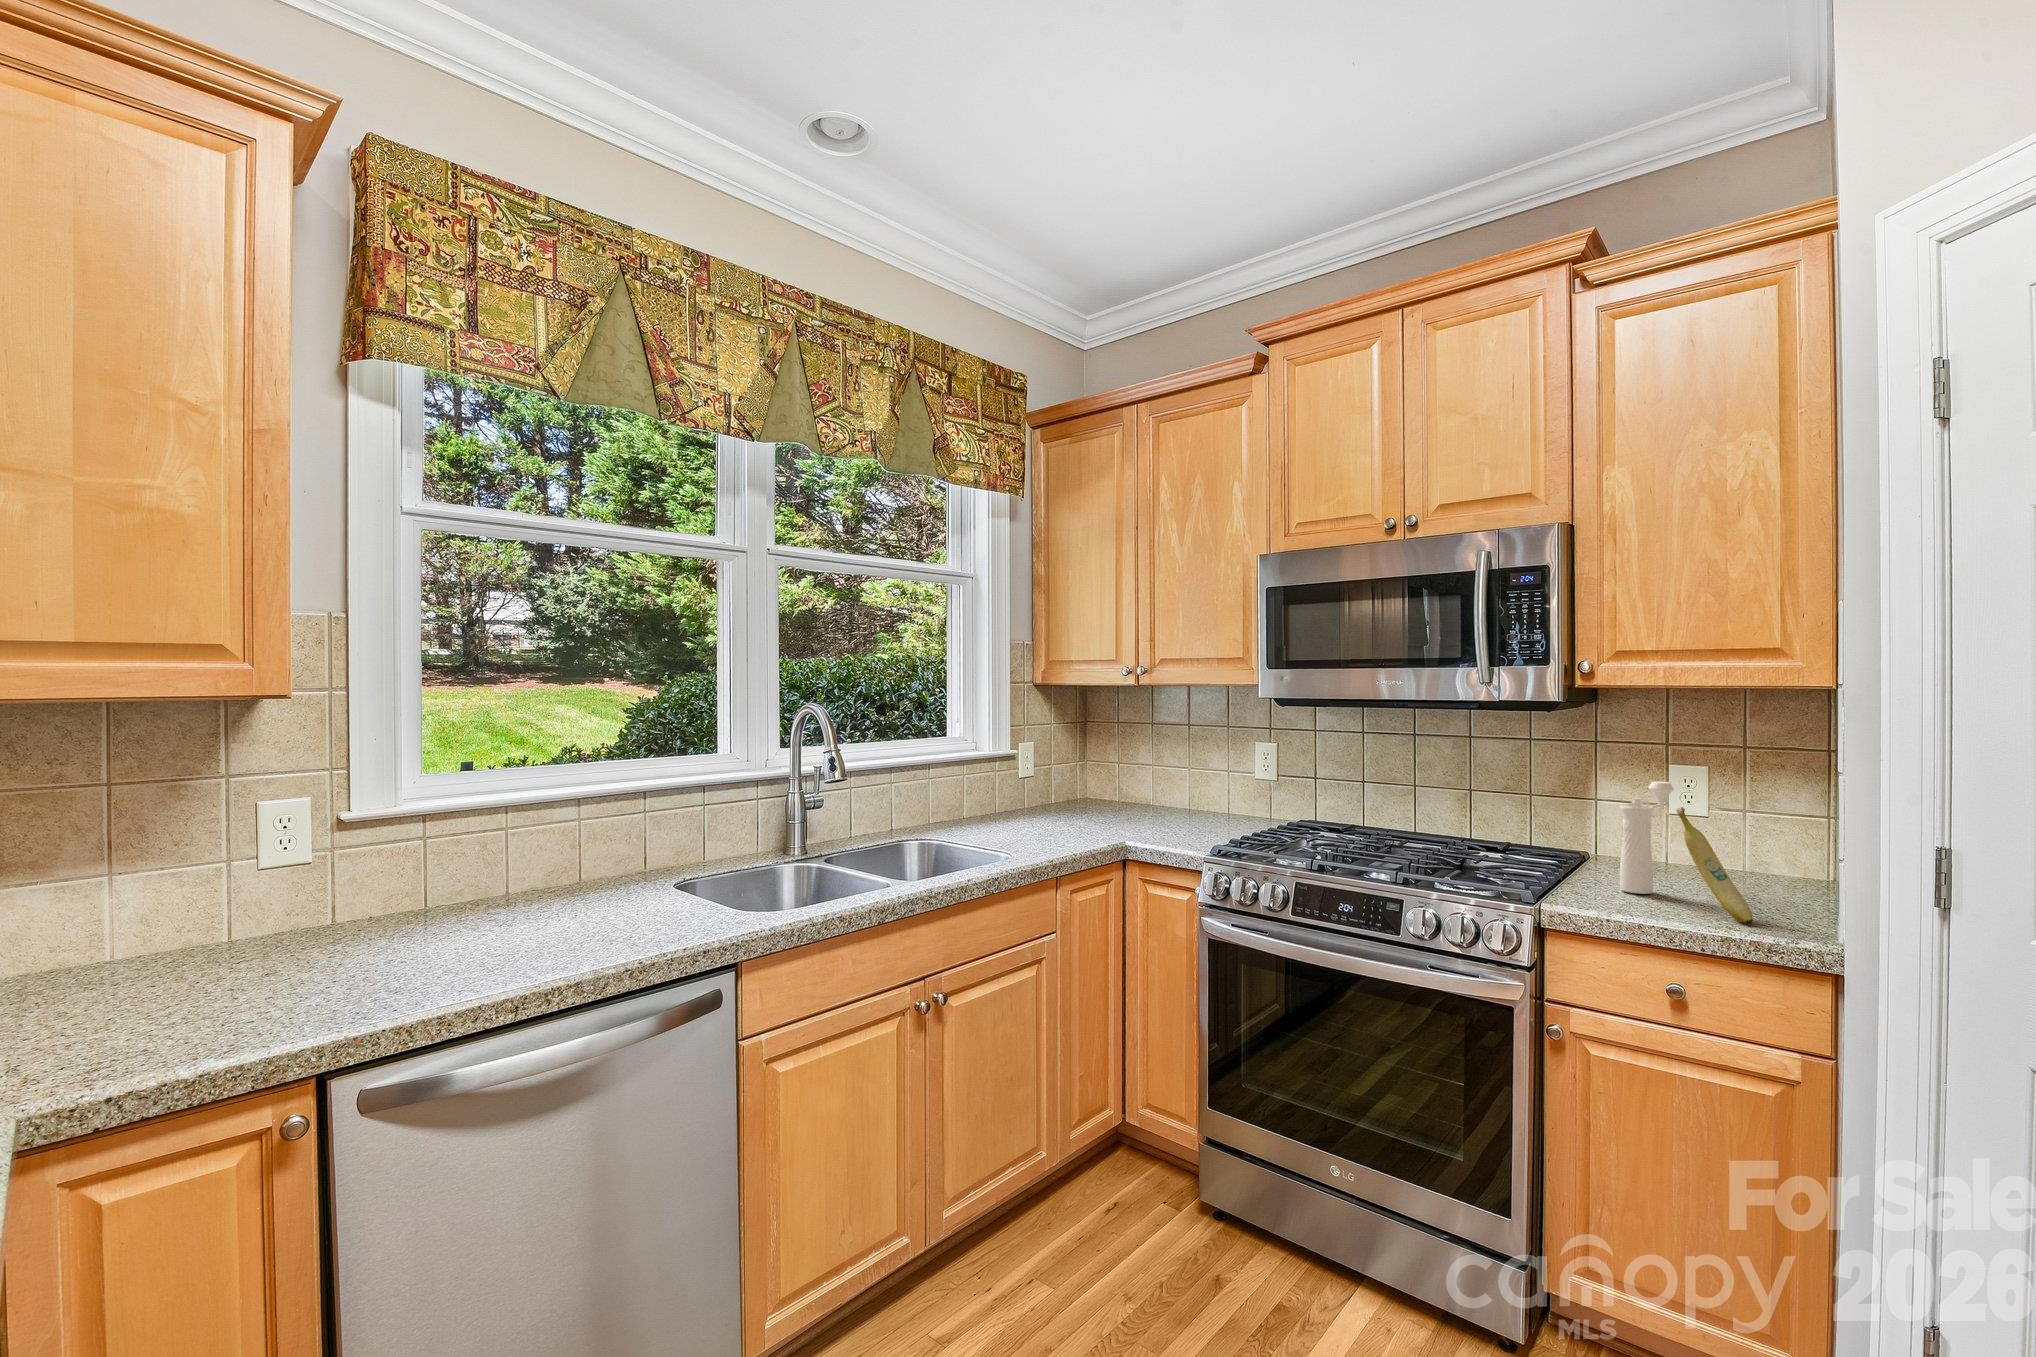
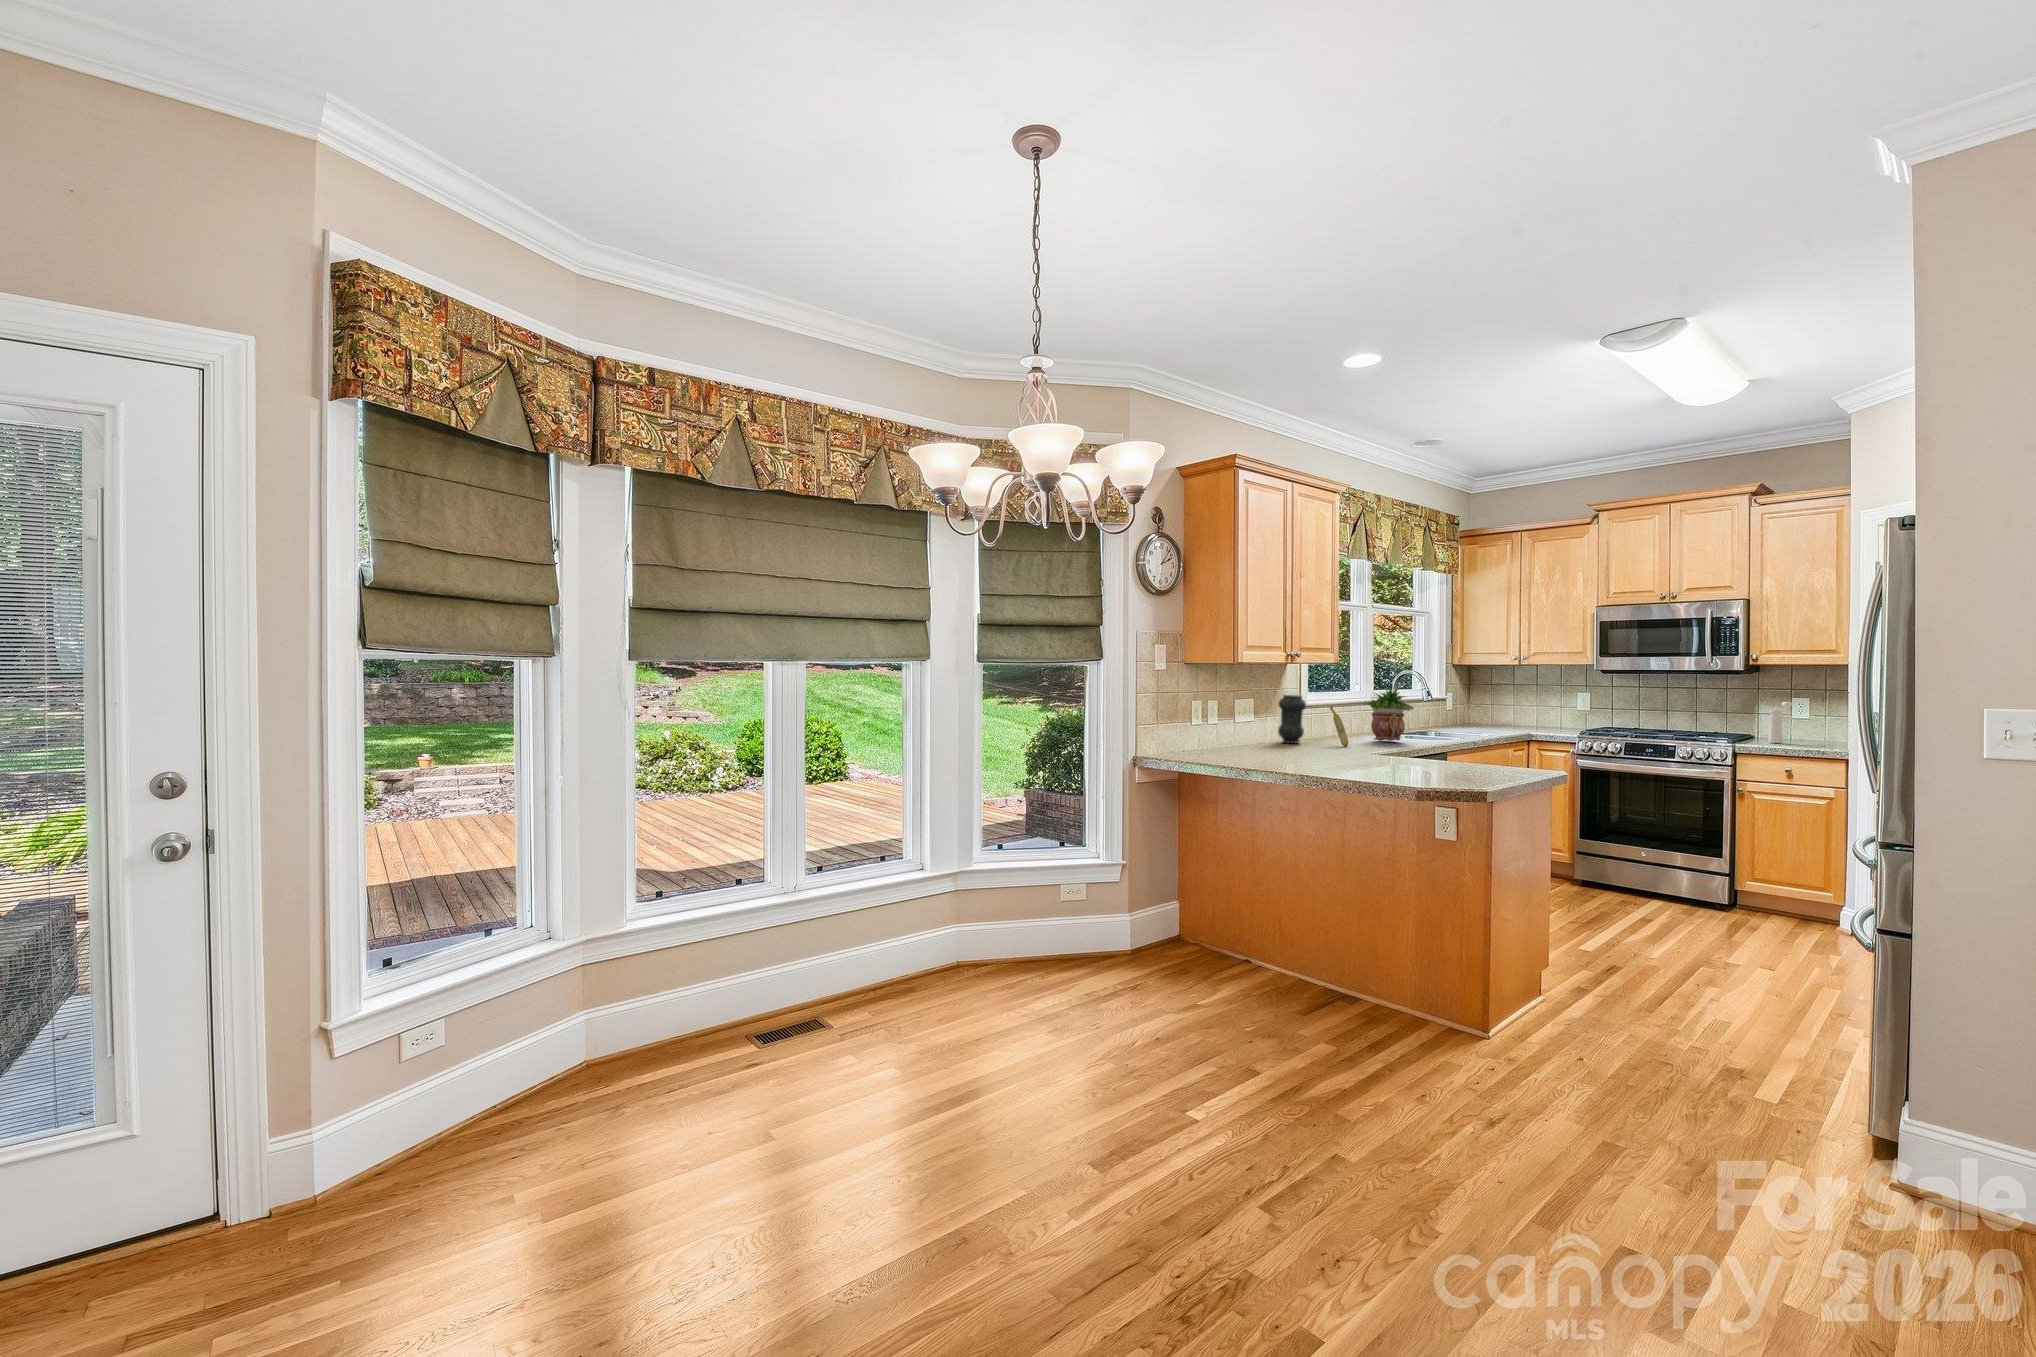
potted plant: none [483,768,636,941] -> present [1365,687,1414,741]
fruit: present [1676,807,1753,924] -> present [1330,706,1348,747]
vase: none [70,811,194,985] -> present [1278,695,1306,743]

